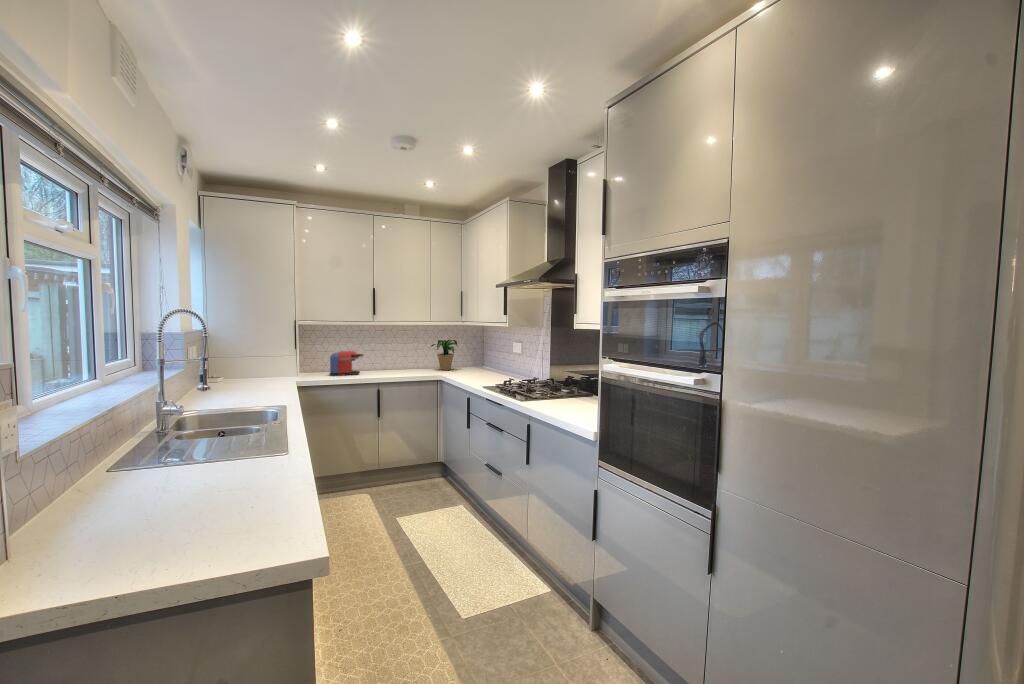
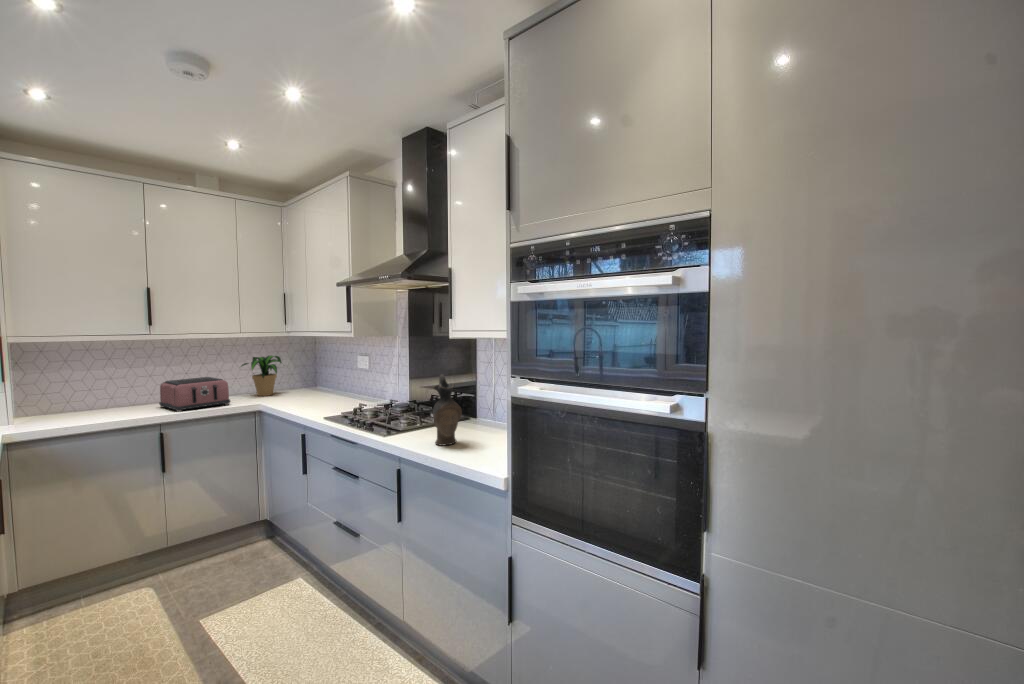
coffee maker: present [329,351,363,376] -> none [58,382,126,424]
toaster: none [381,353,423,376] -> present [159,377,230,412]
ceramic pitcher: none [555,356,576,410] -> present [433,374,462,446]

